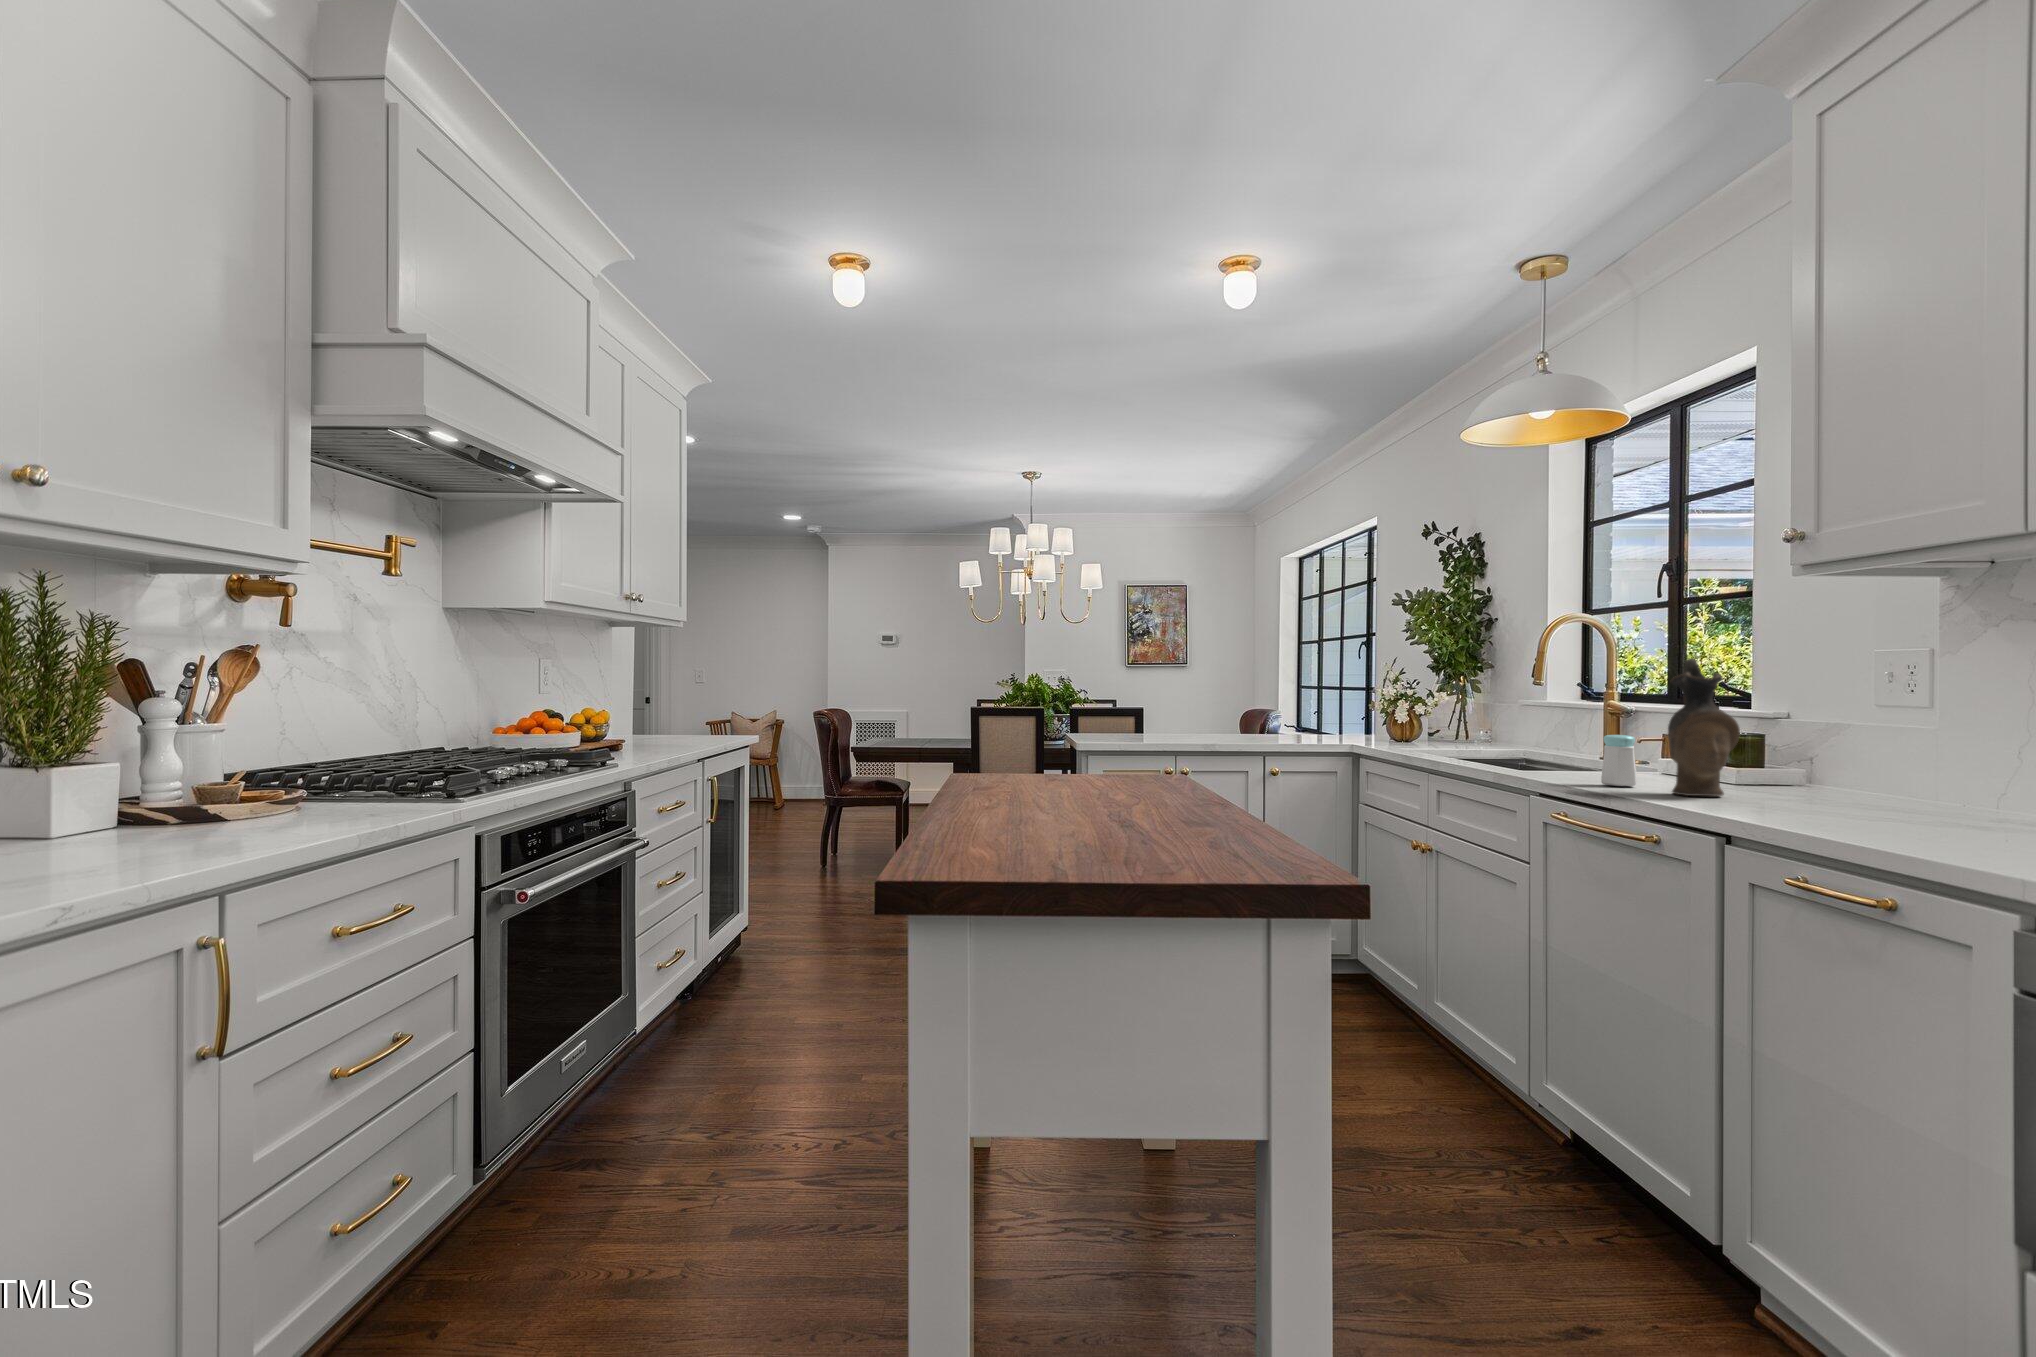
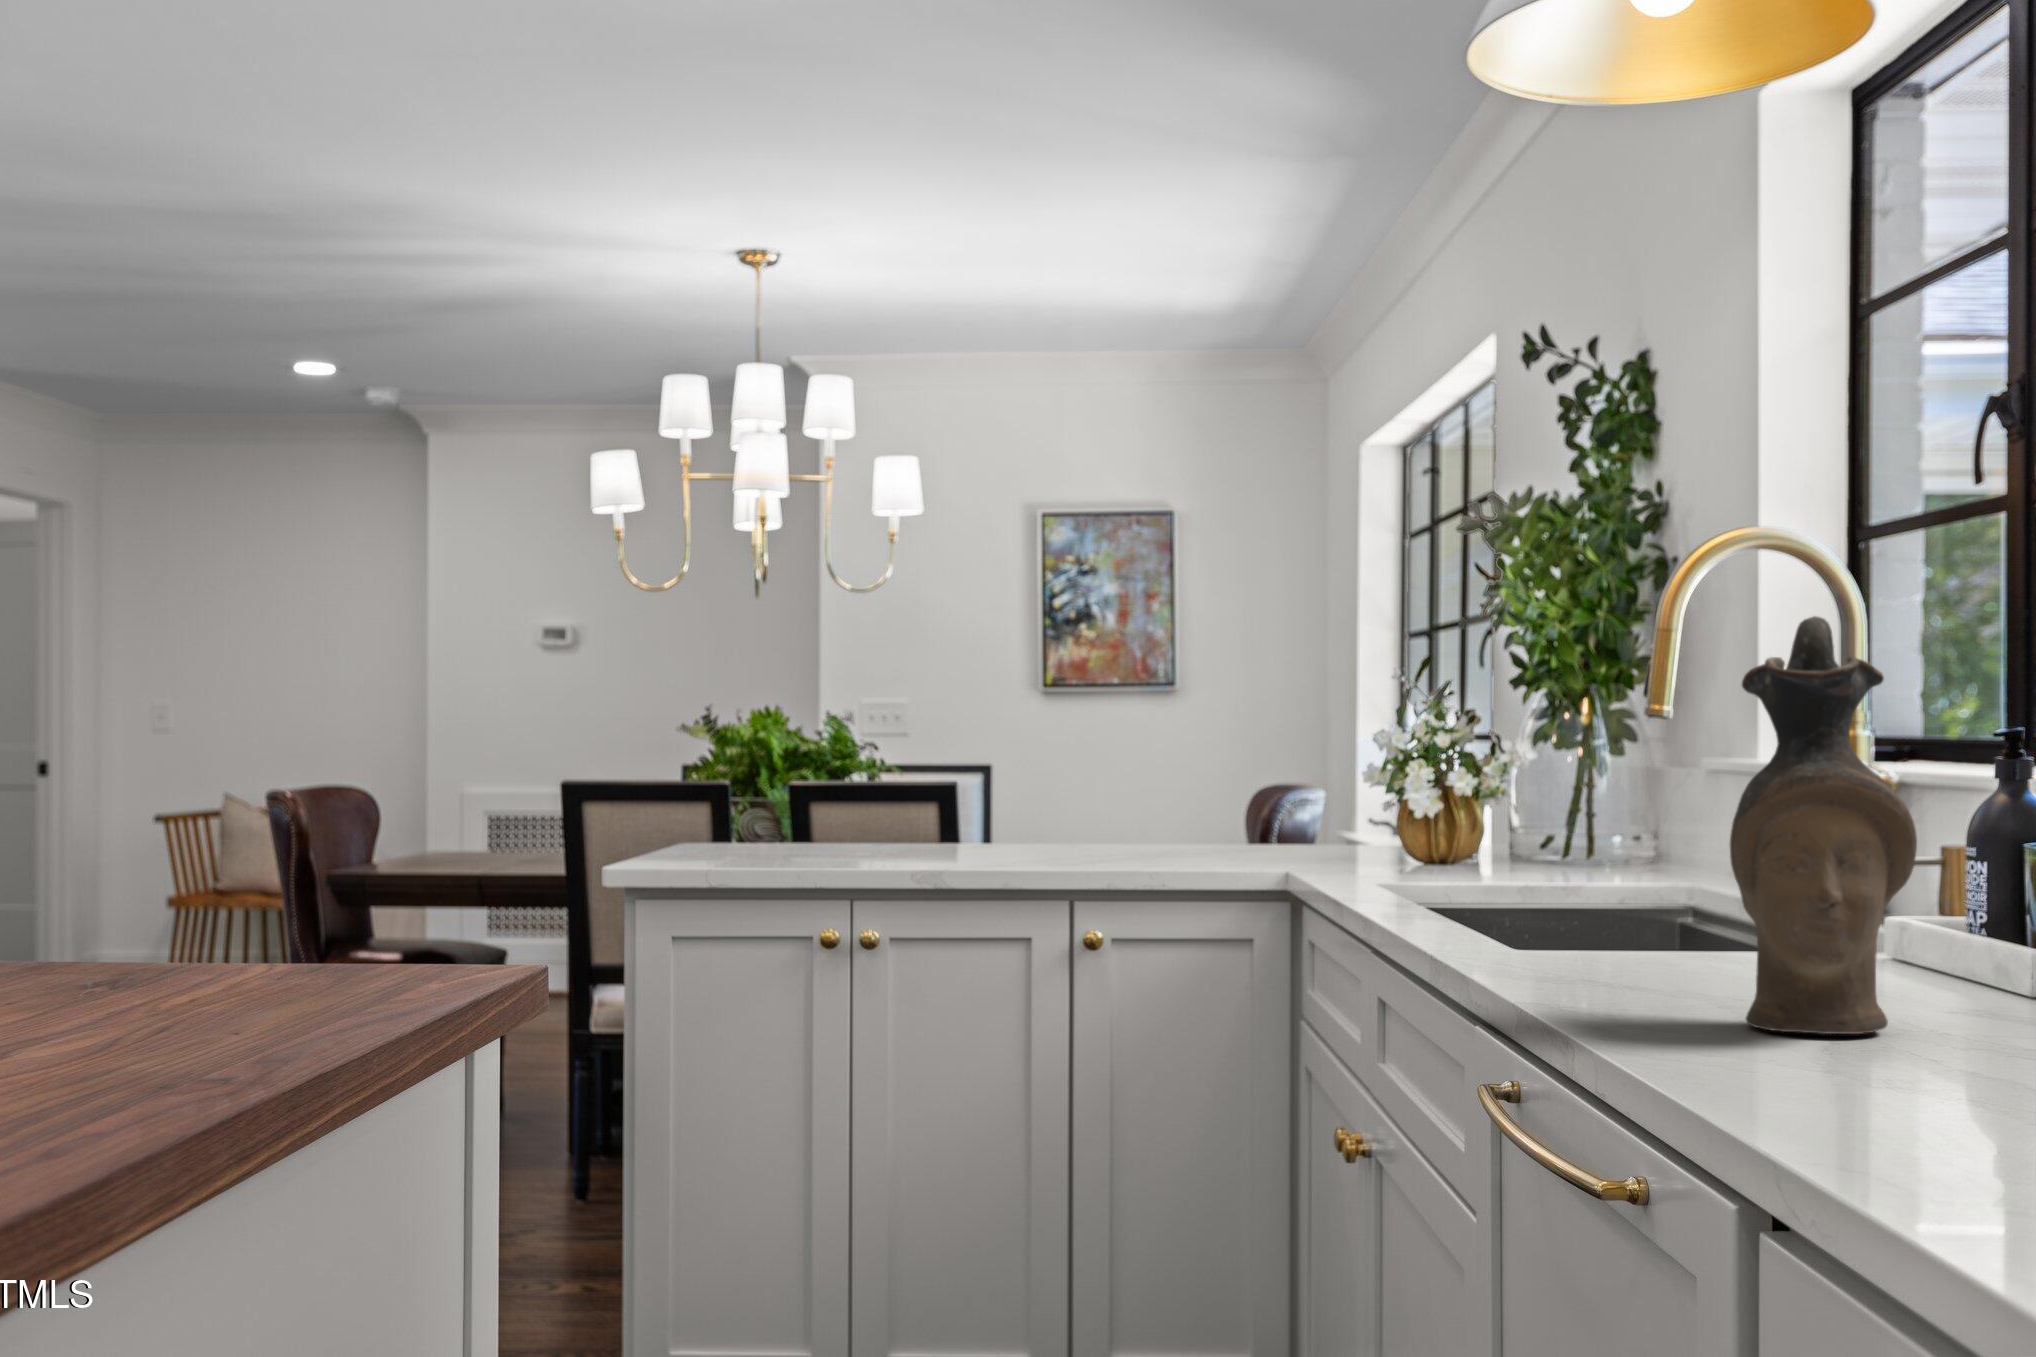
salt shaker: present [1601,735,1637,786] -> none [1610,846,1709,996]

